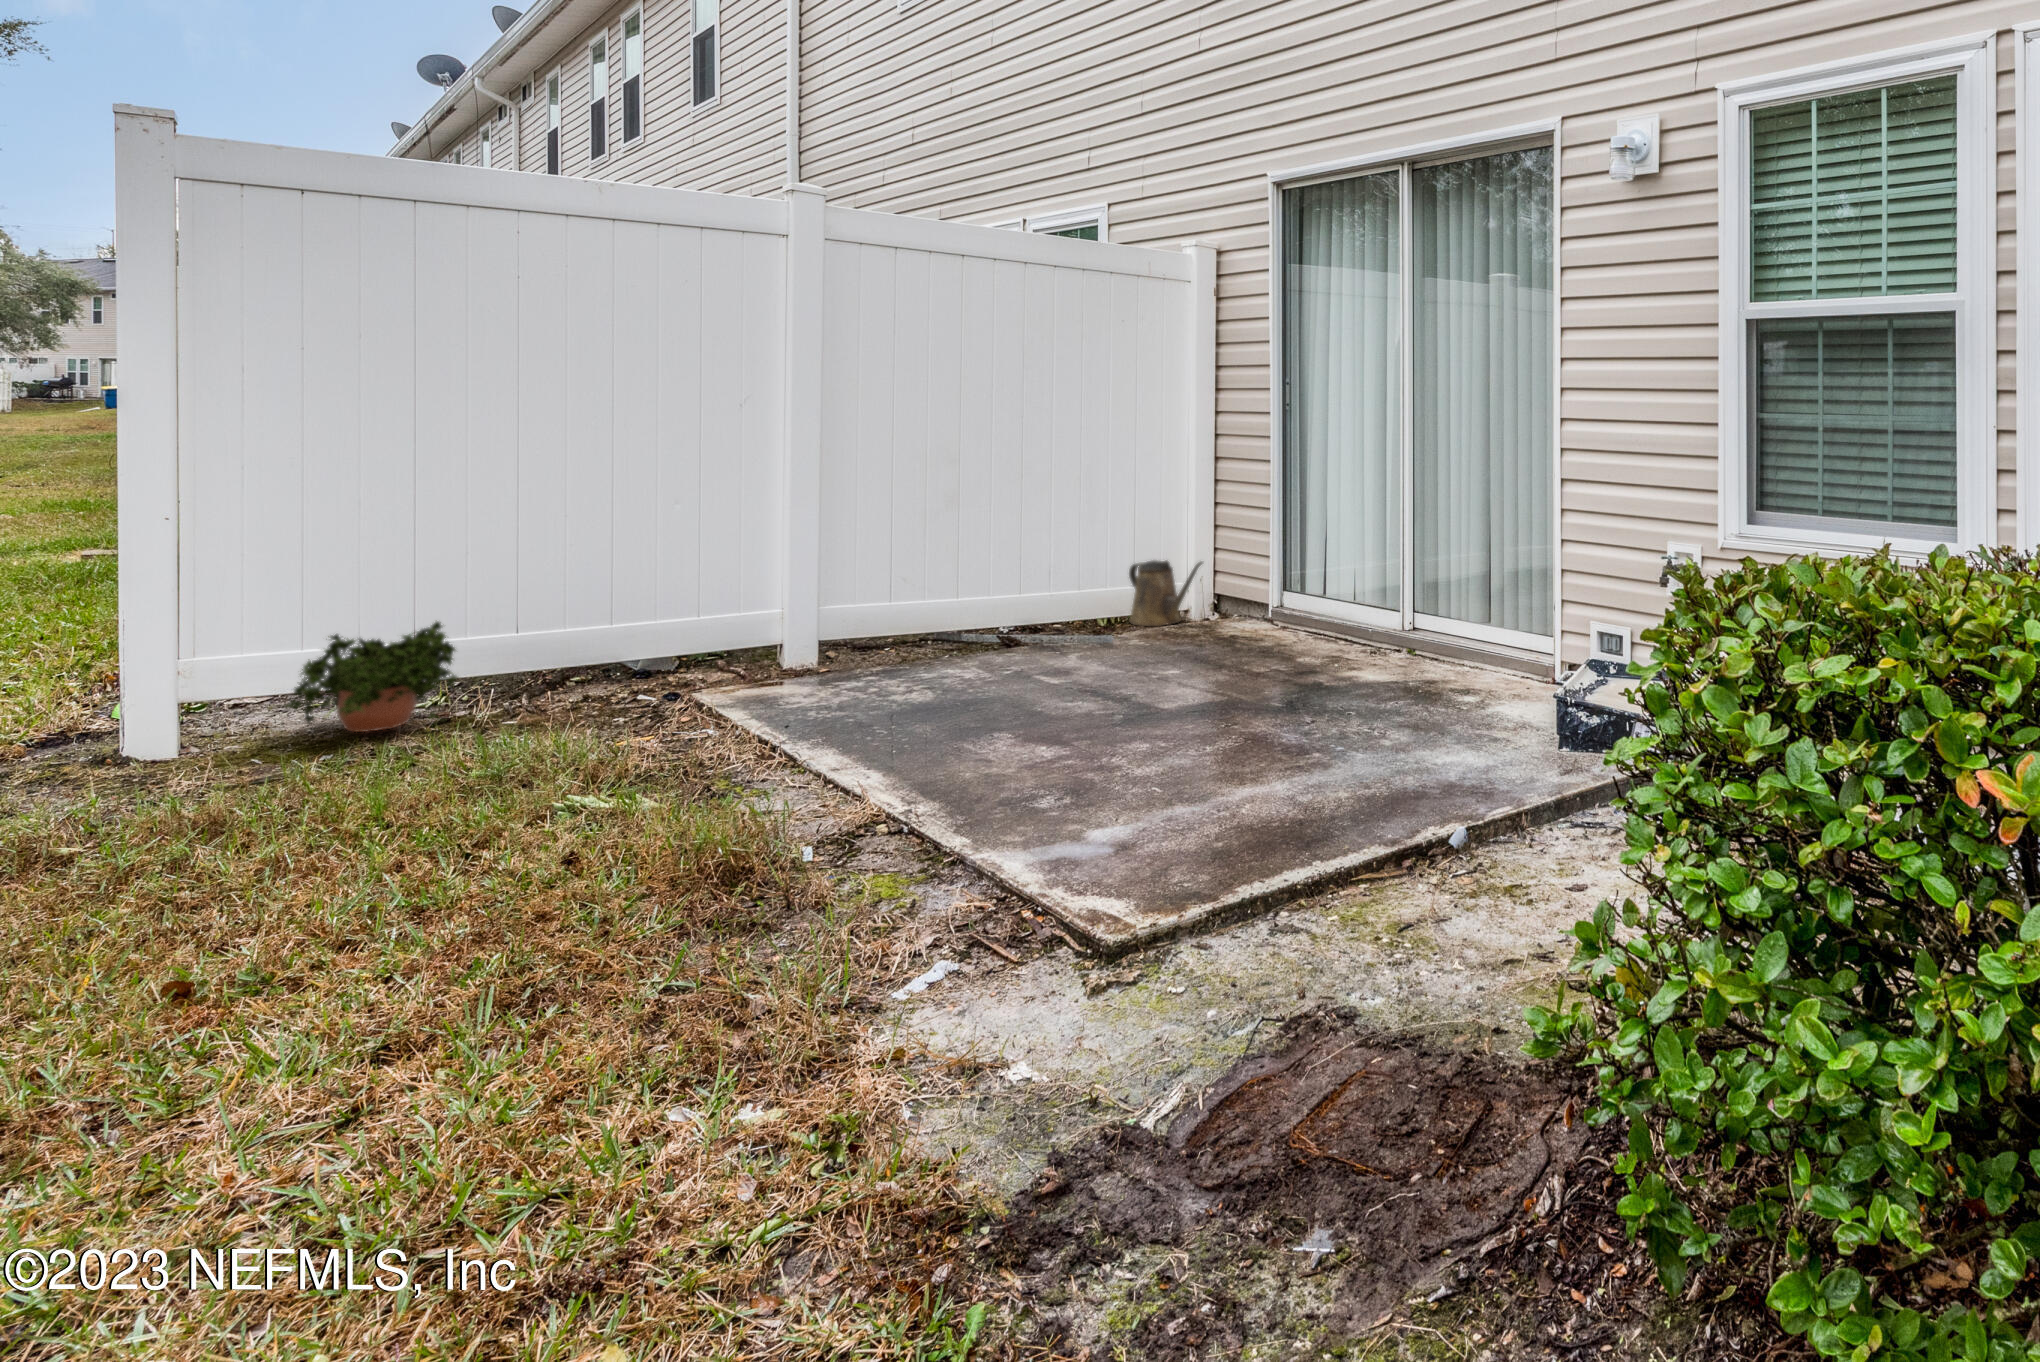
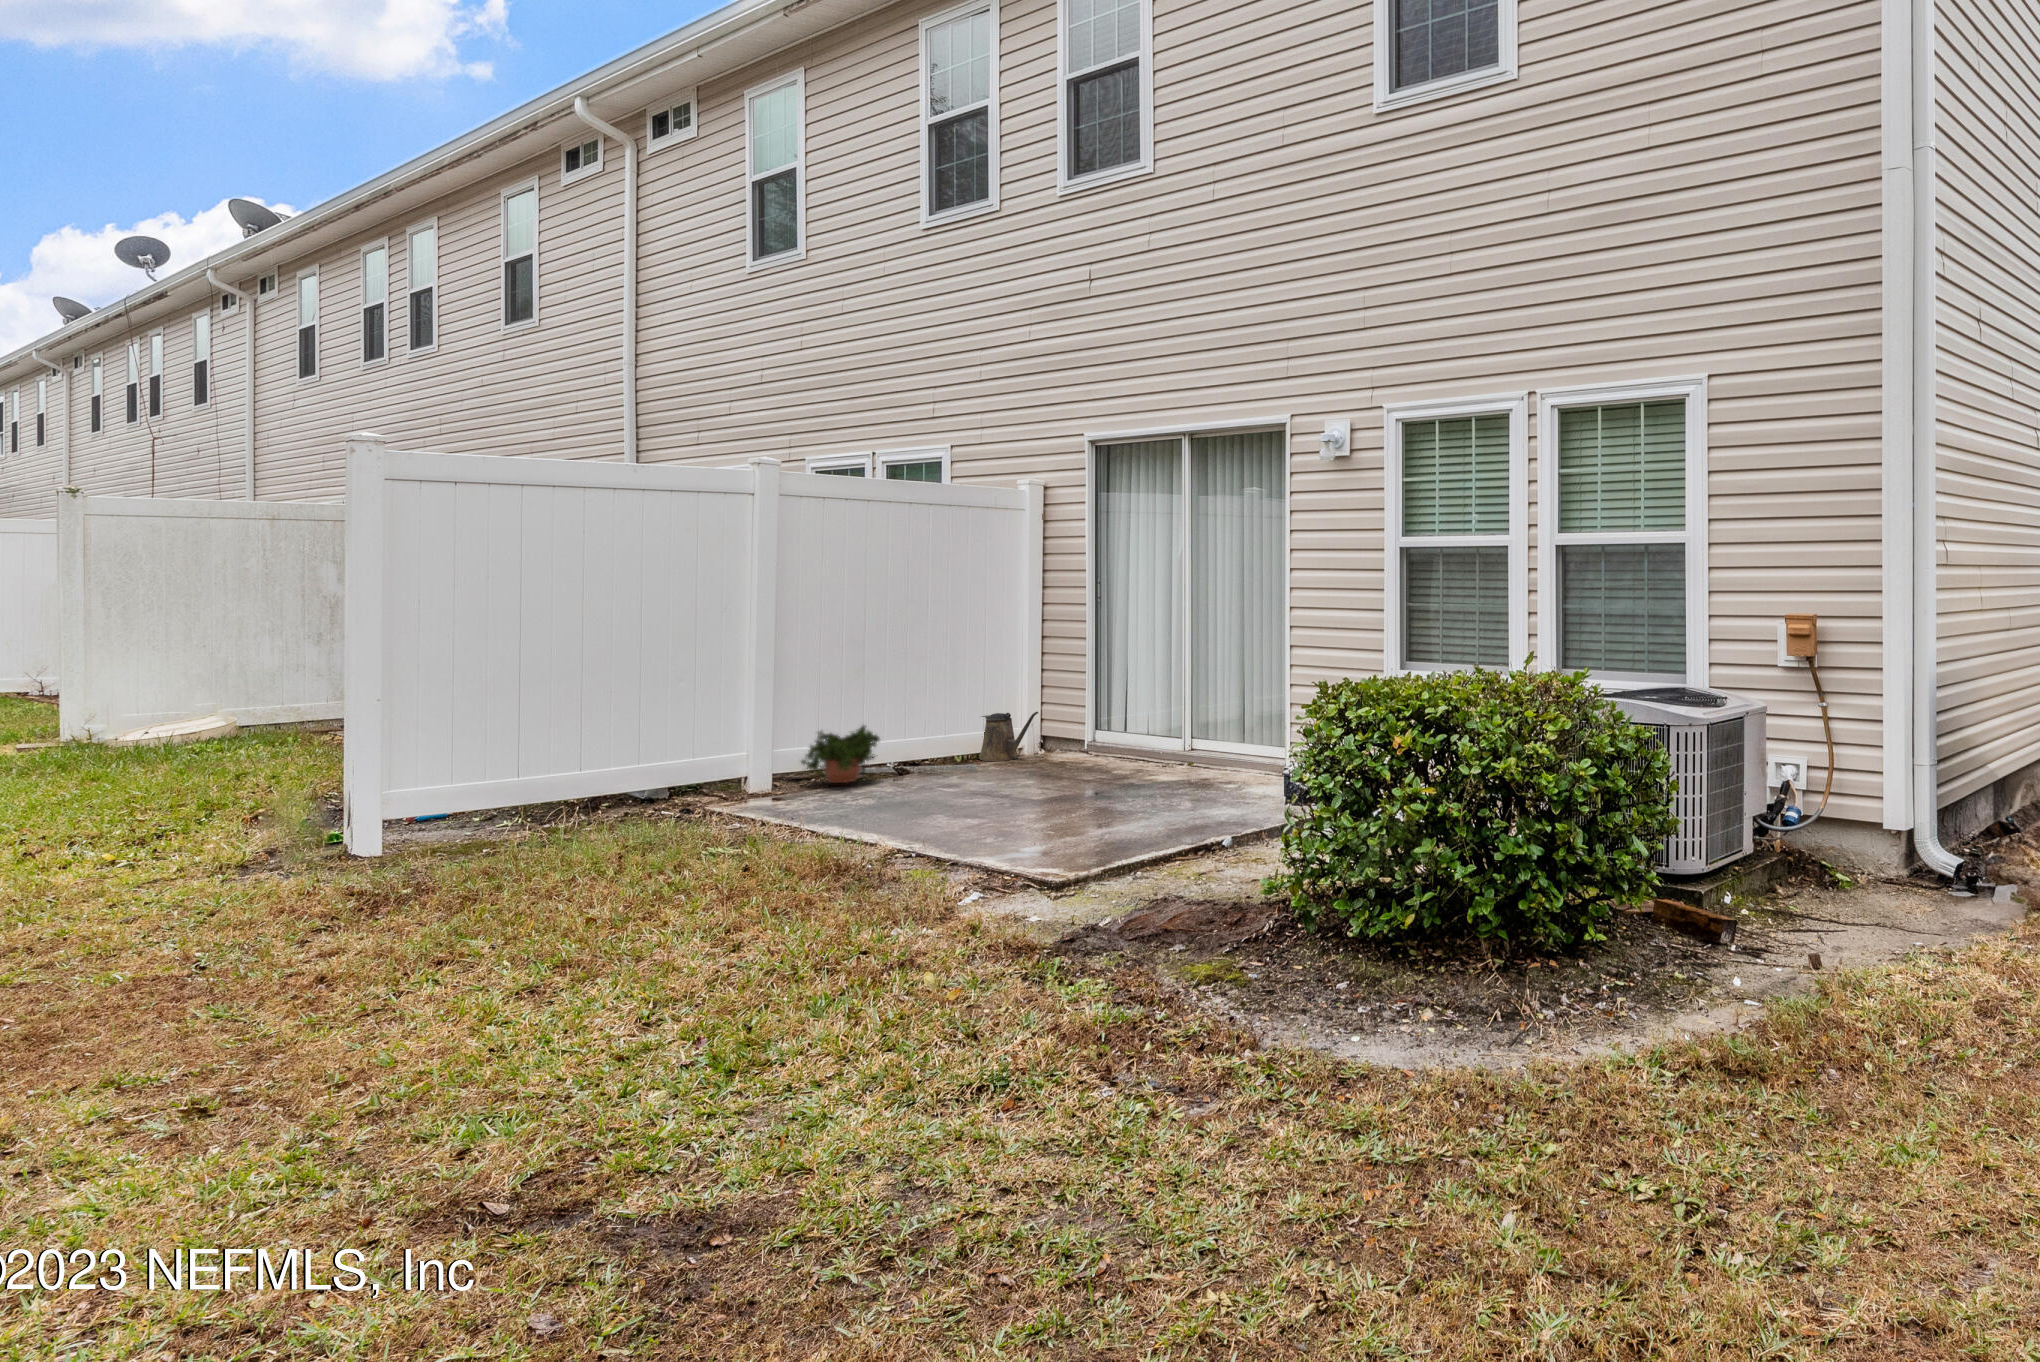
potted plant: present [287,622,458,732] -> present [801,725,880,783]

